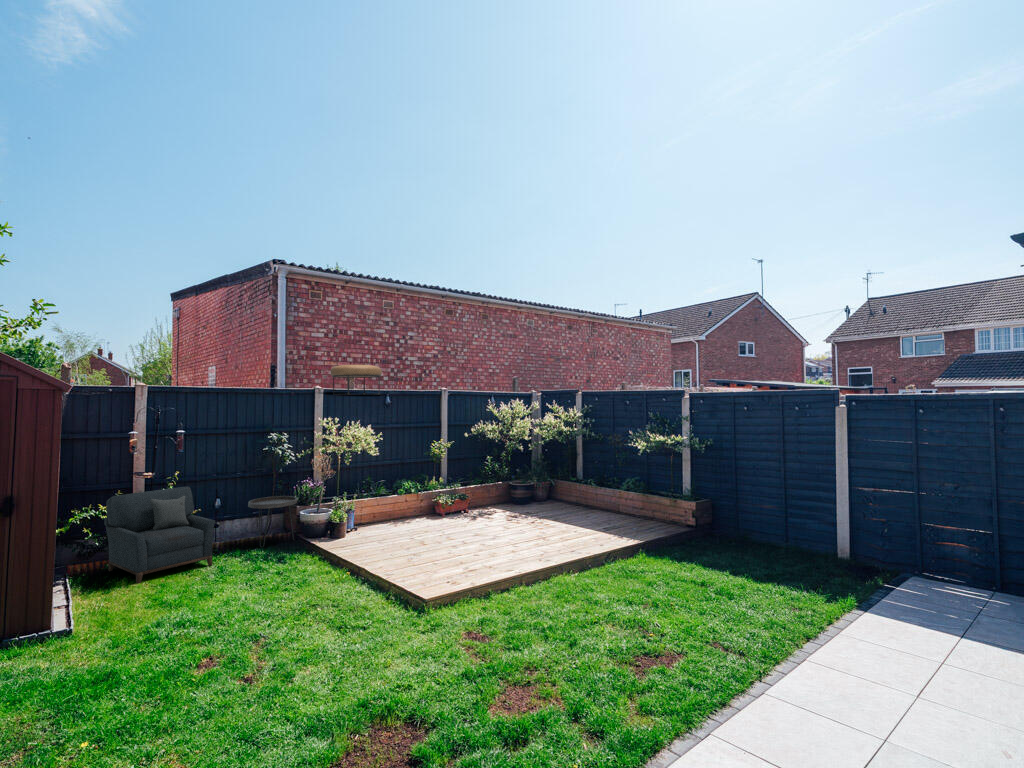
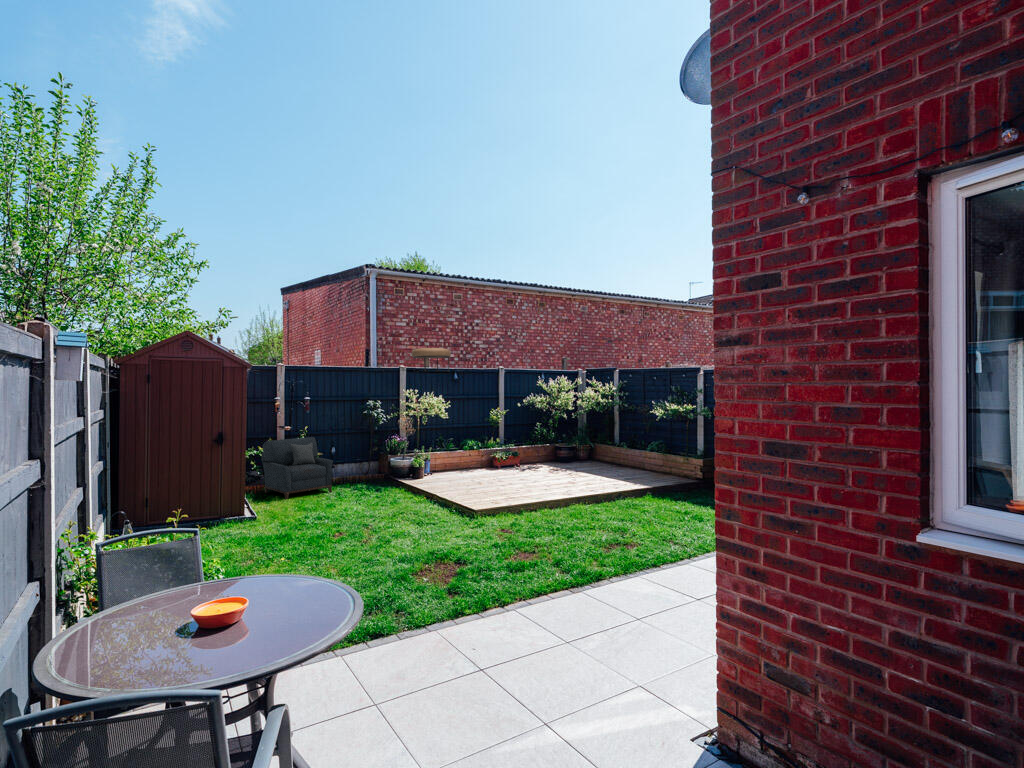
side table: present [248,496,297,547] -> none [354,448,388,484]

